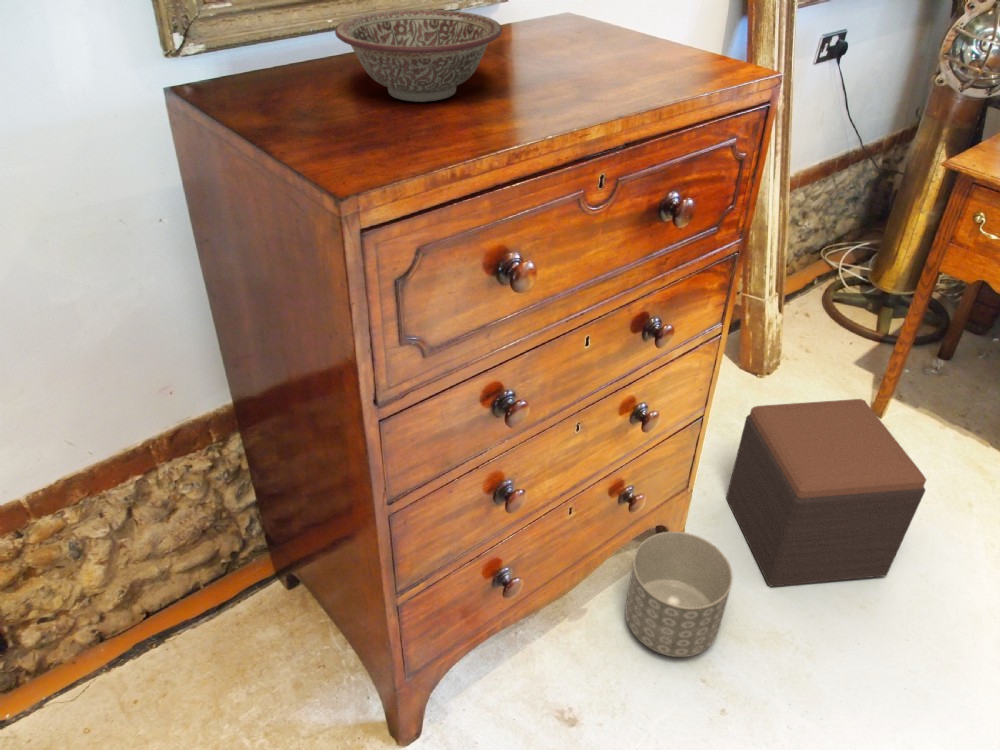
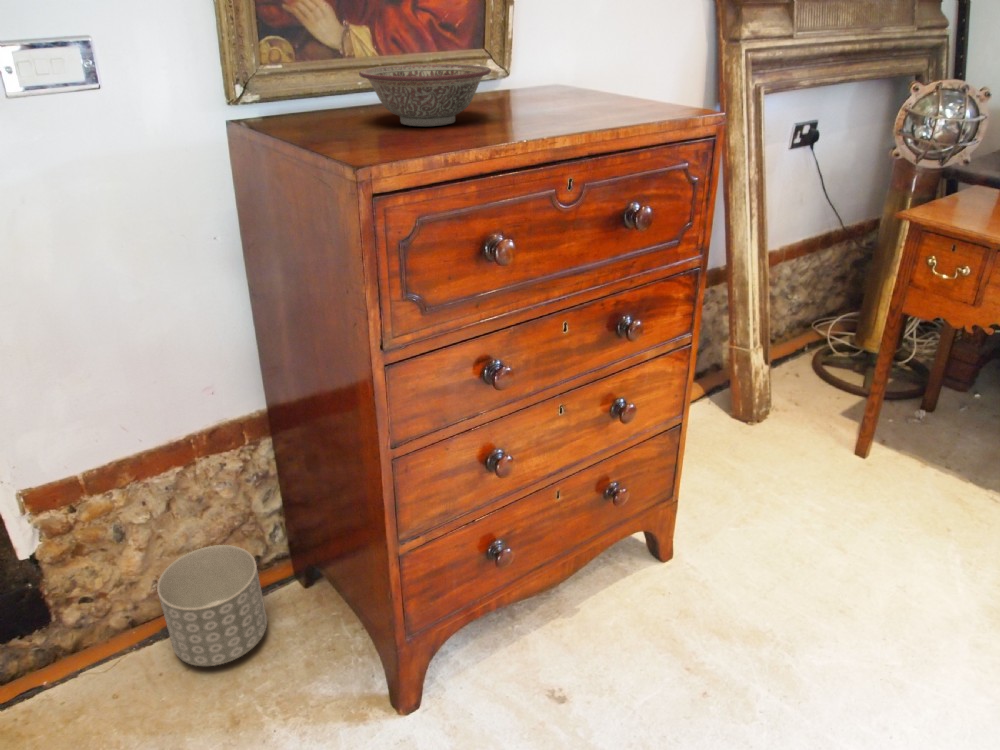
footstool: present [726,399,926,586] -> none [718,422,896,595]
planter: present [625,531,733,657] -> present [157,545,267,666]

